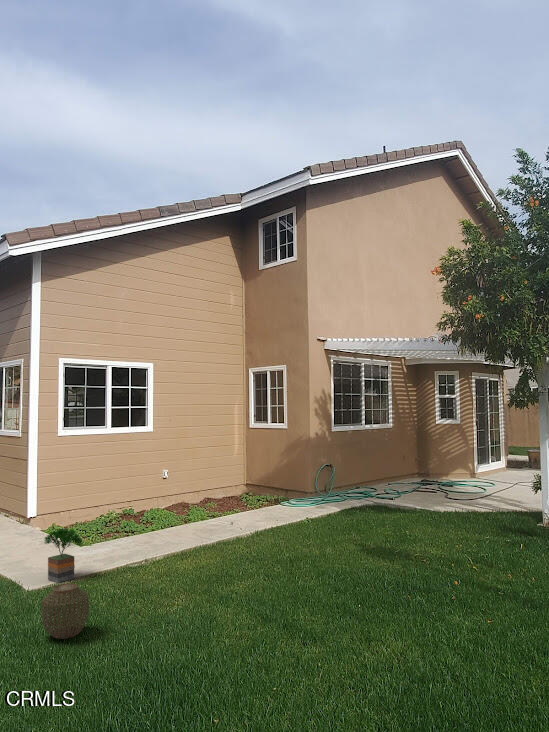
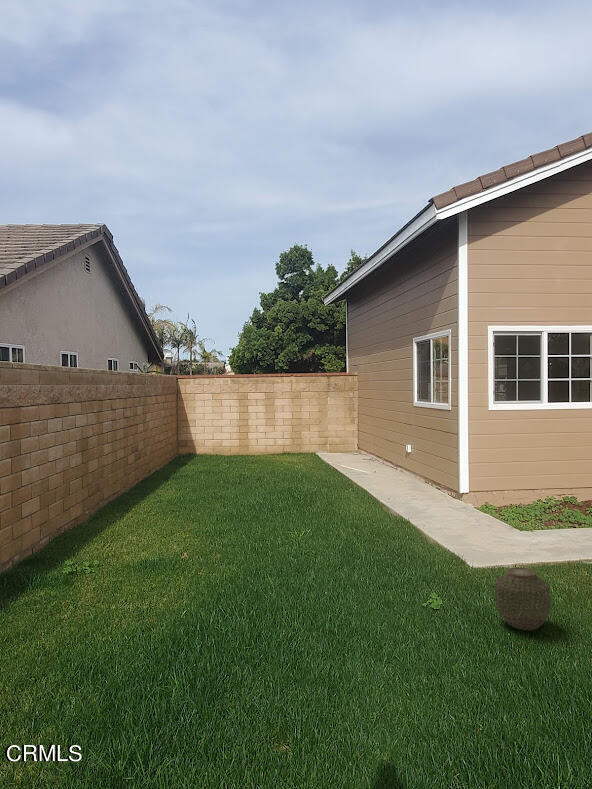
potted tree: present [44,528,82,583] -> none [485,506,530,566]

